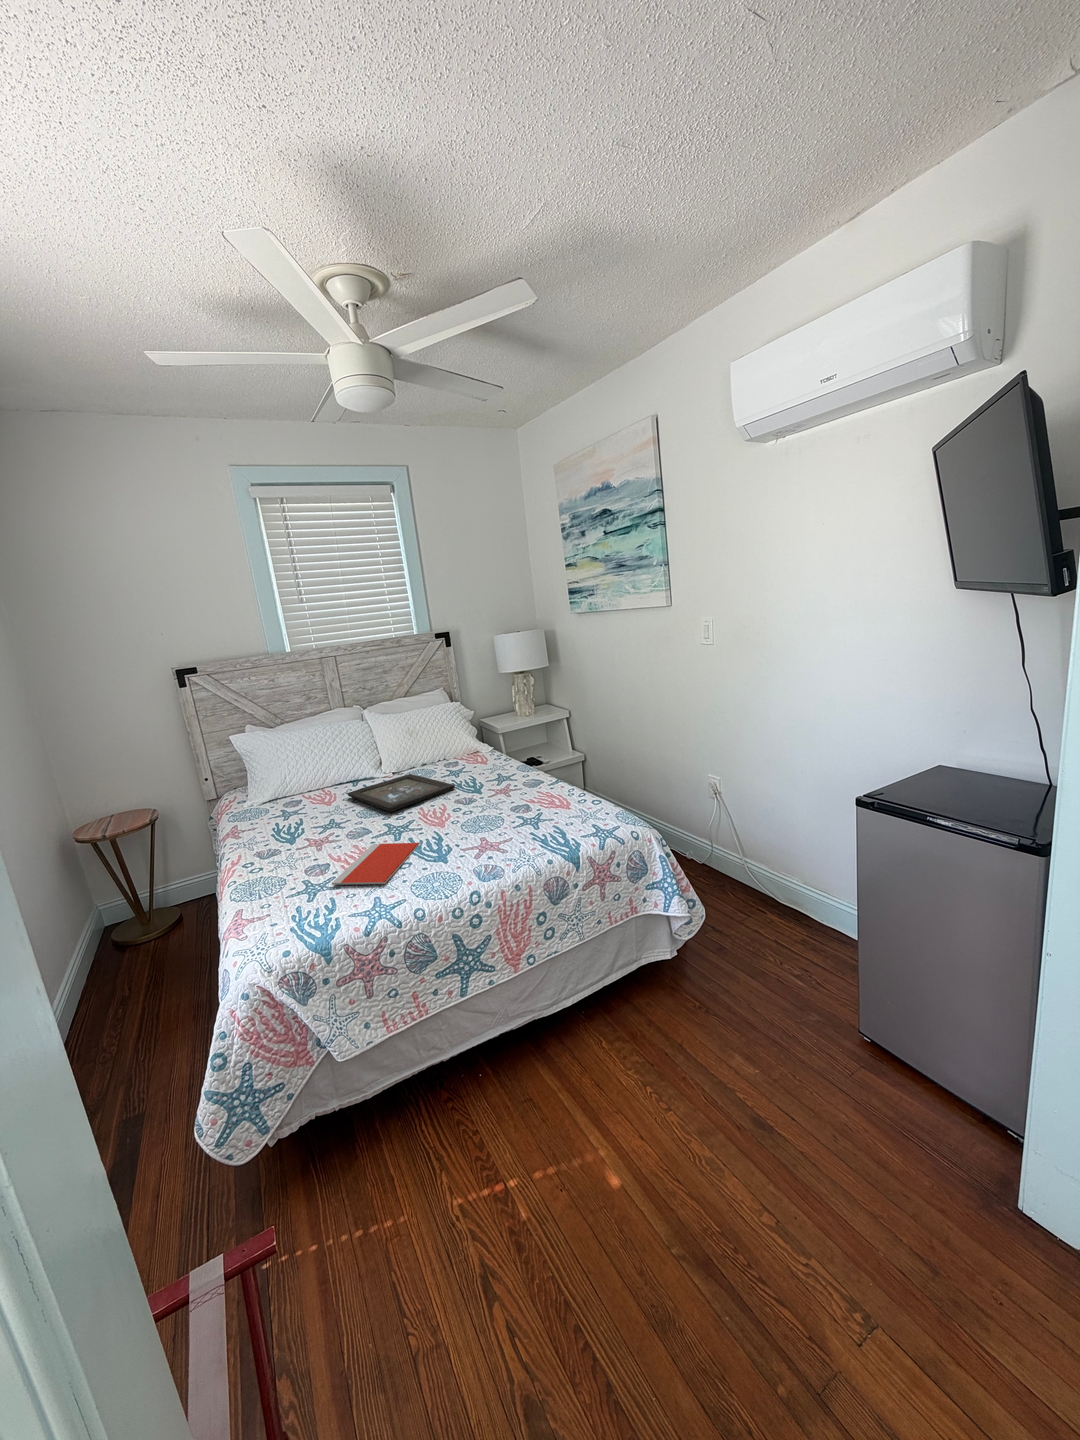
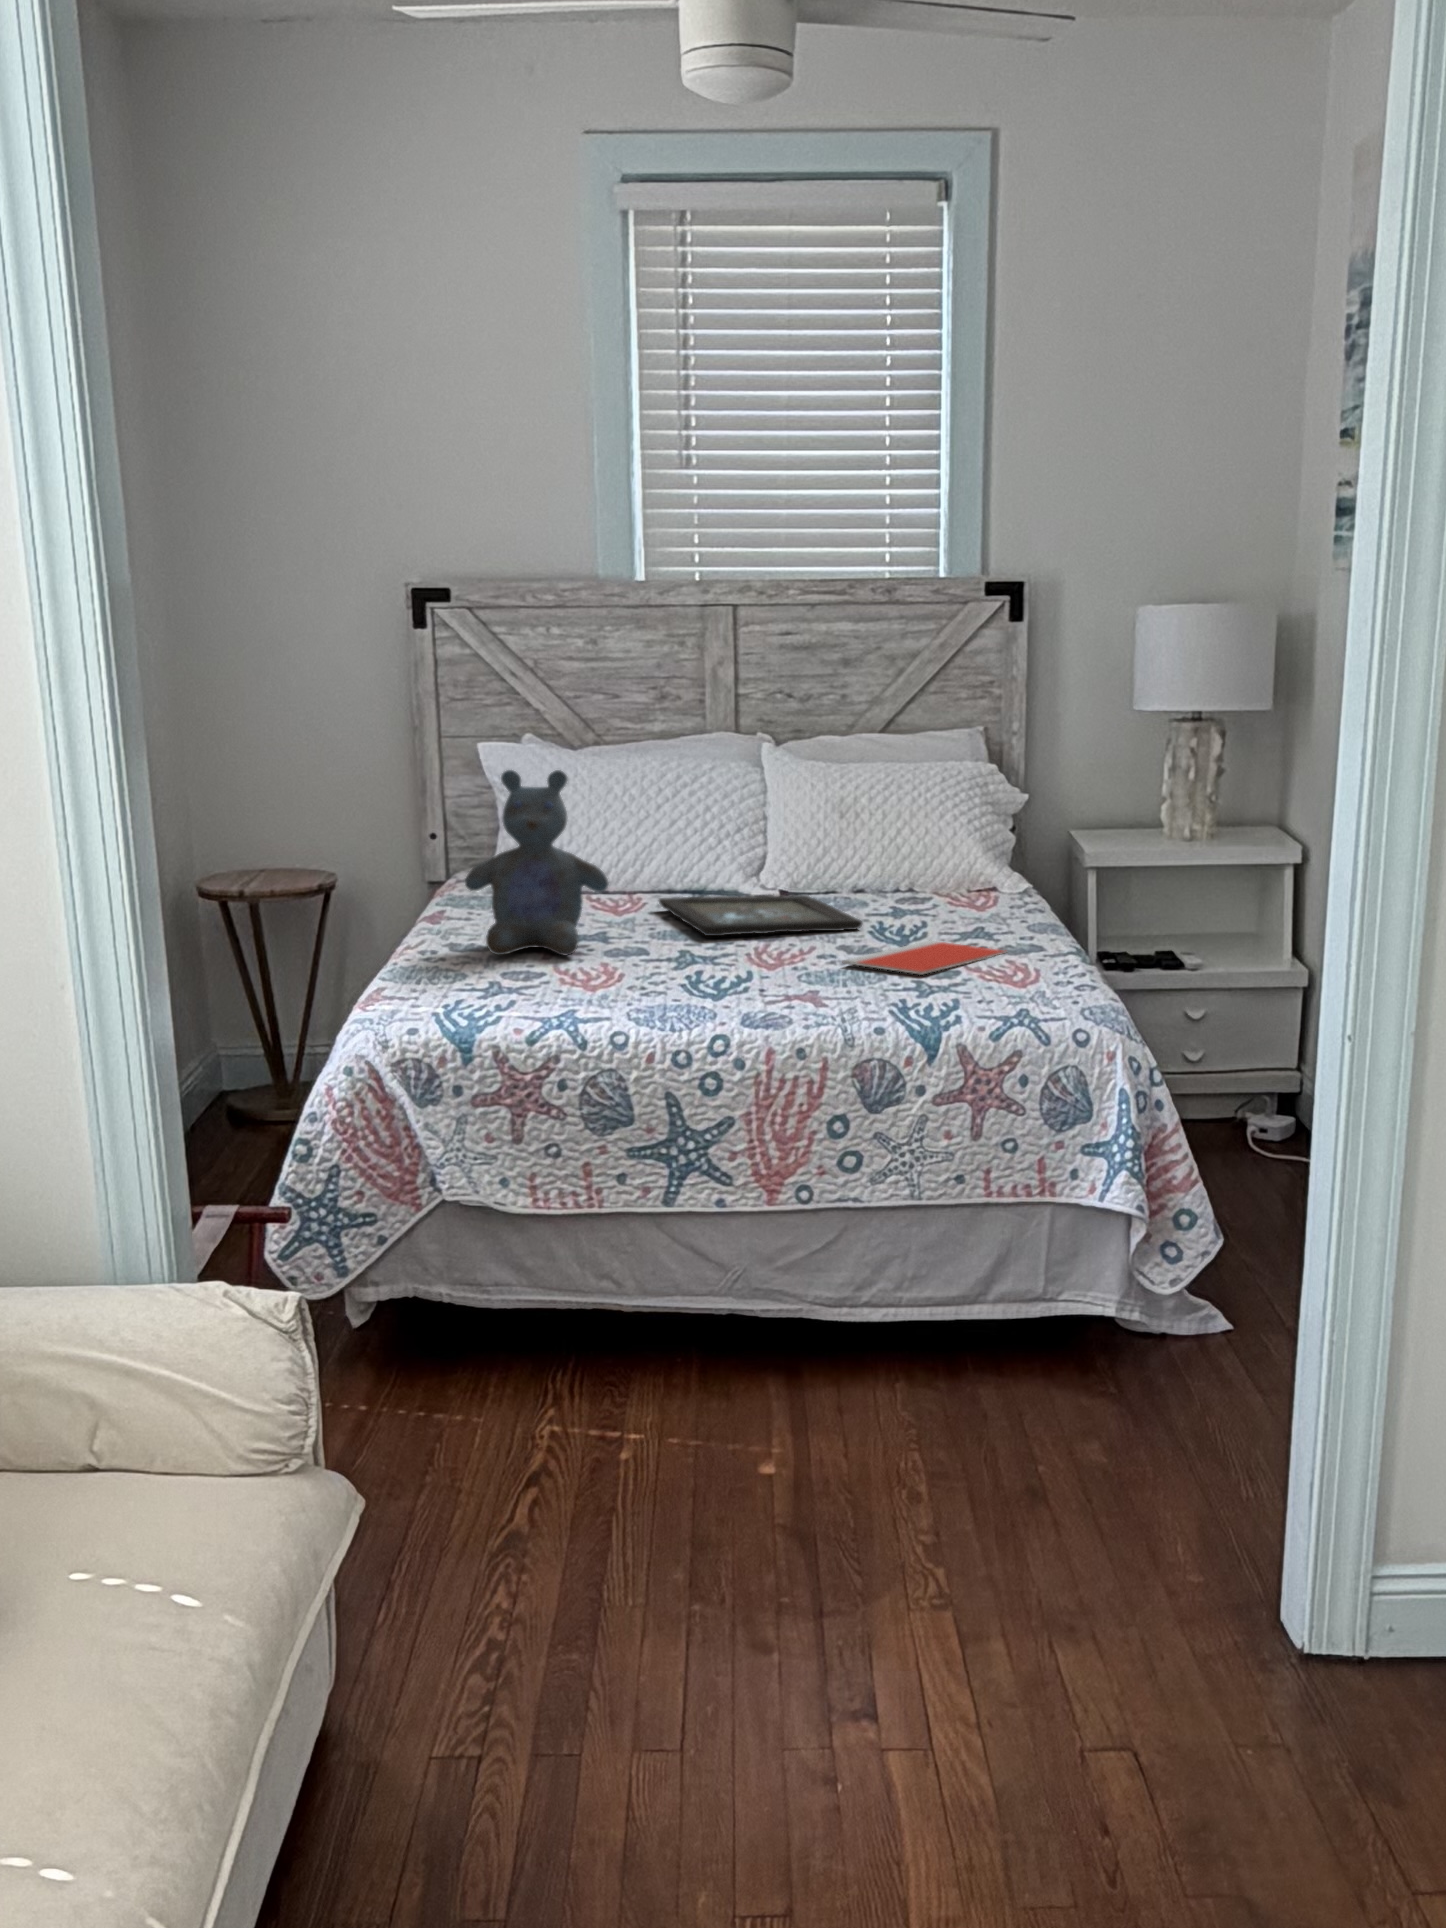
stuffed bear: none [260,752,339,856] -> present [465,770,608,955]
notebook: present [332,843,420,885] -> present [842,941,1006,975]

